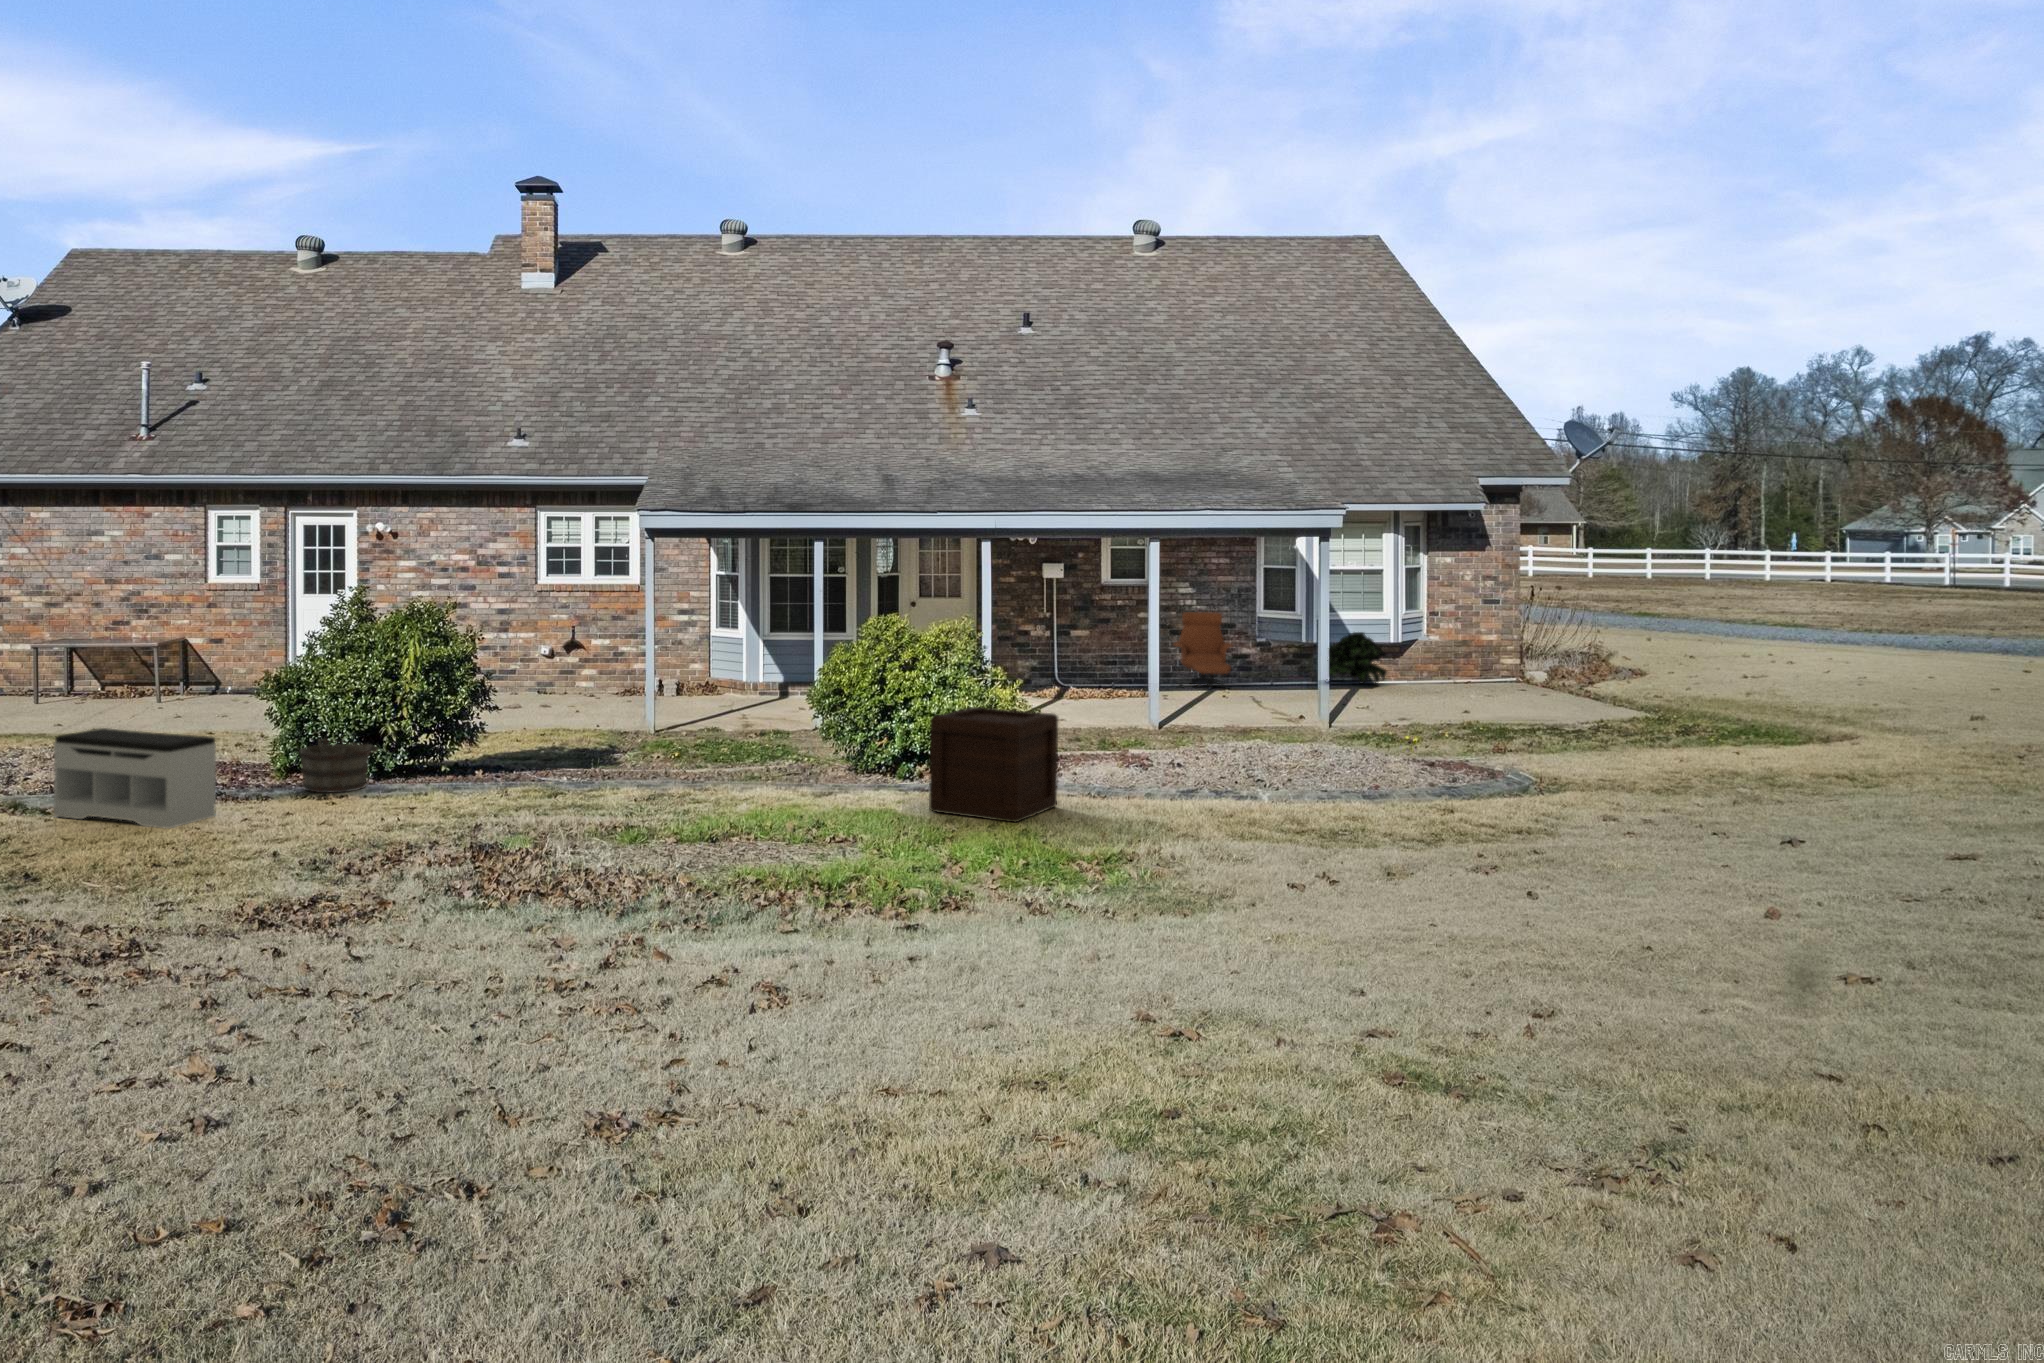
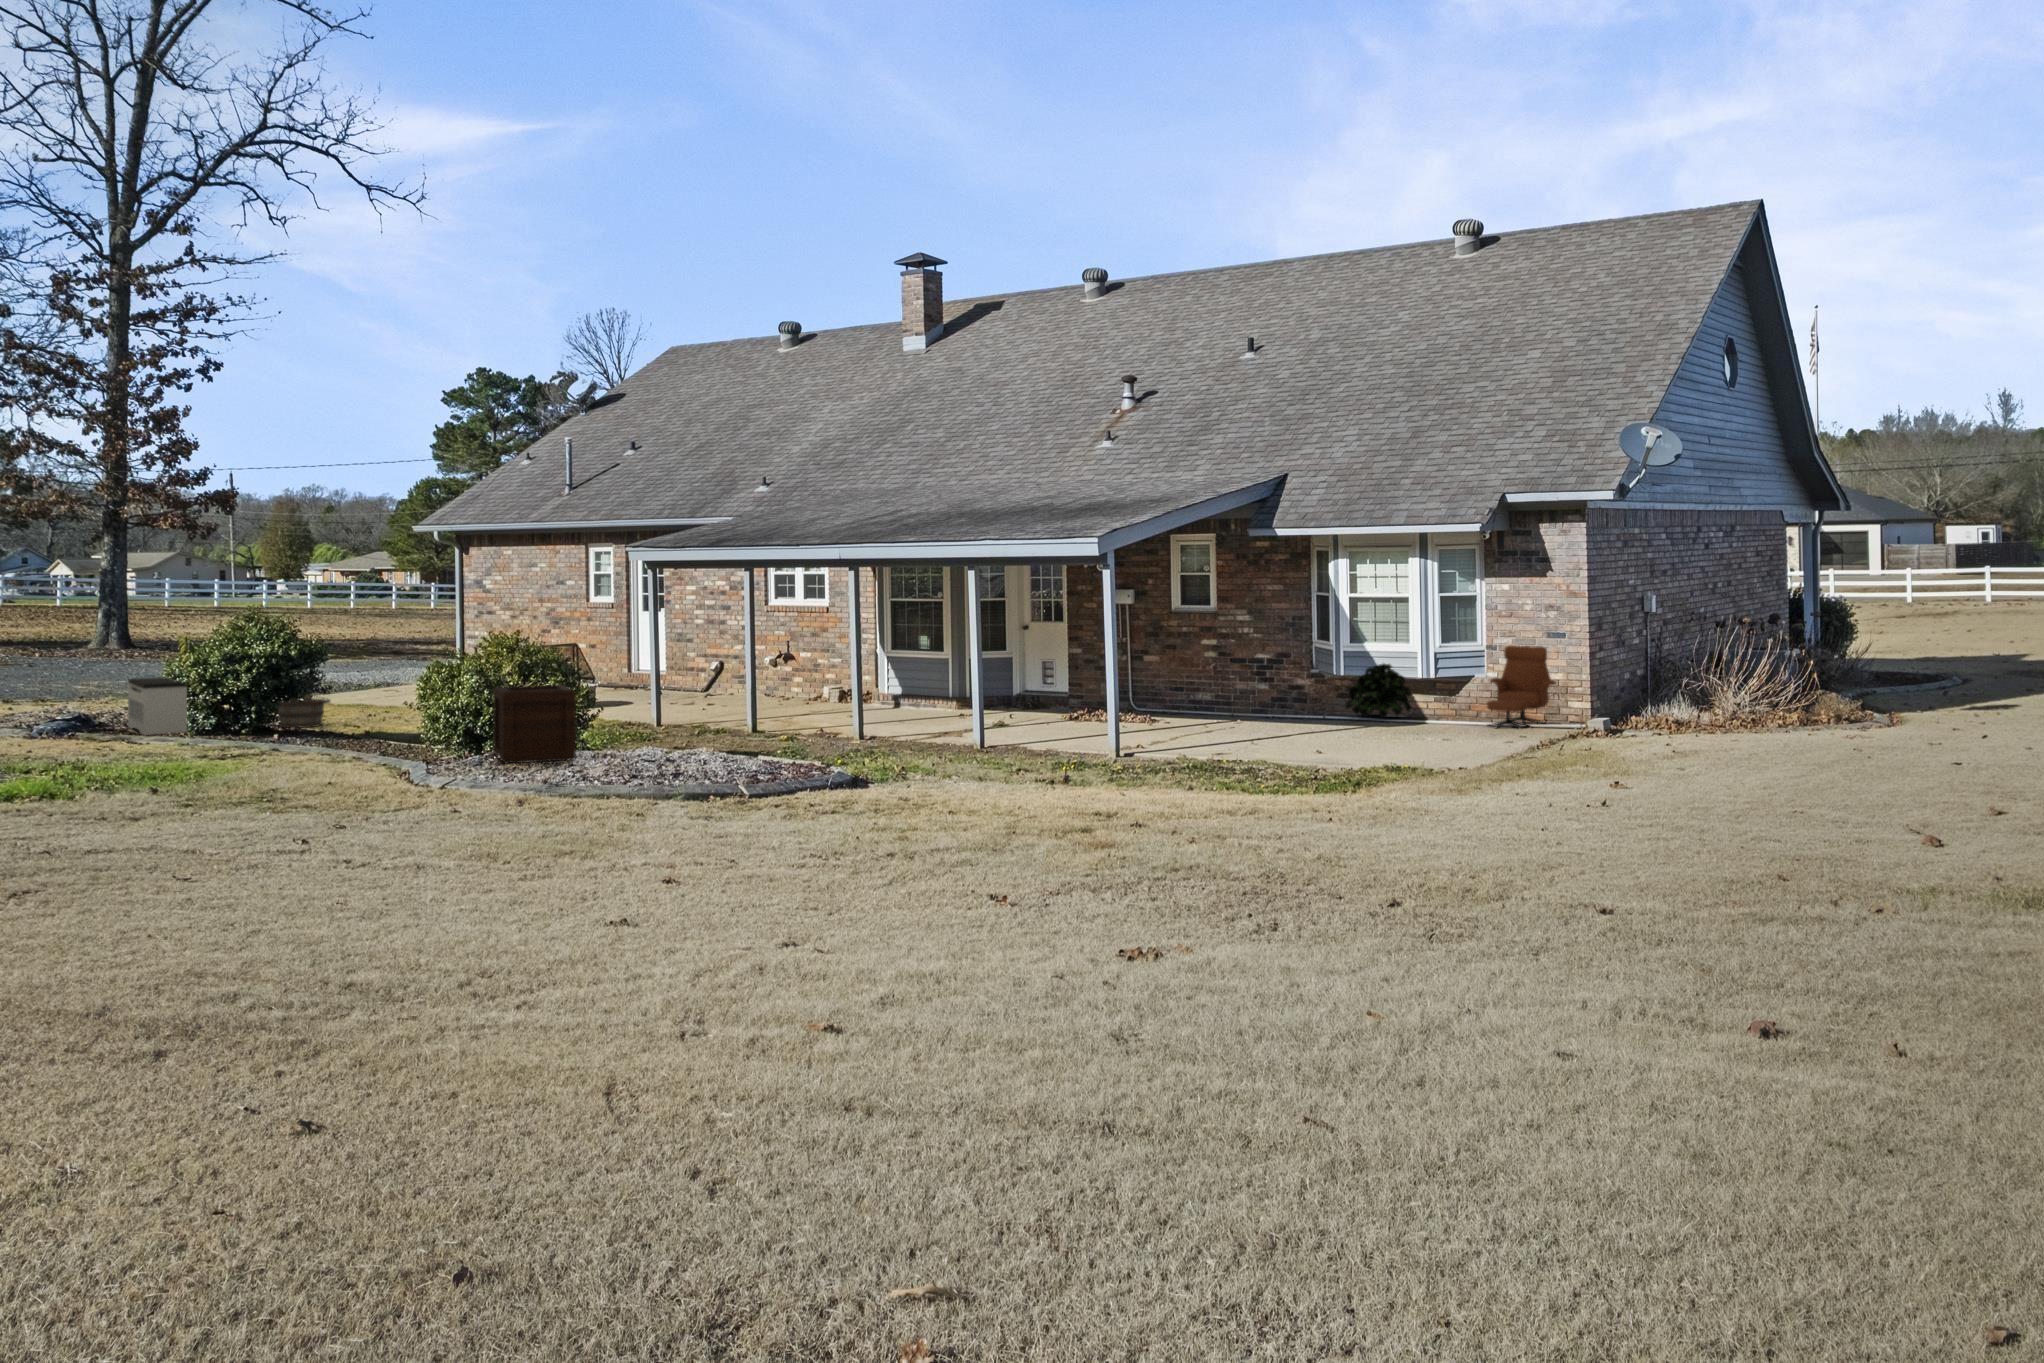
lounge chair: present [1174,612,1233,689] -> present [1487,646,1556,729]

